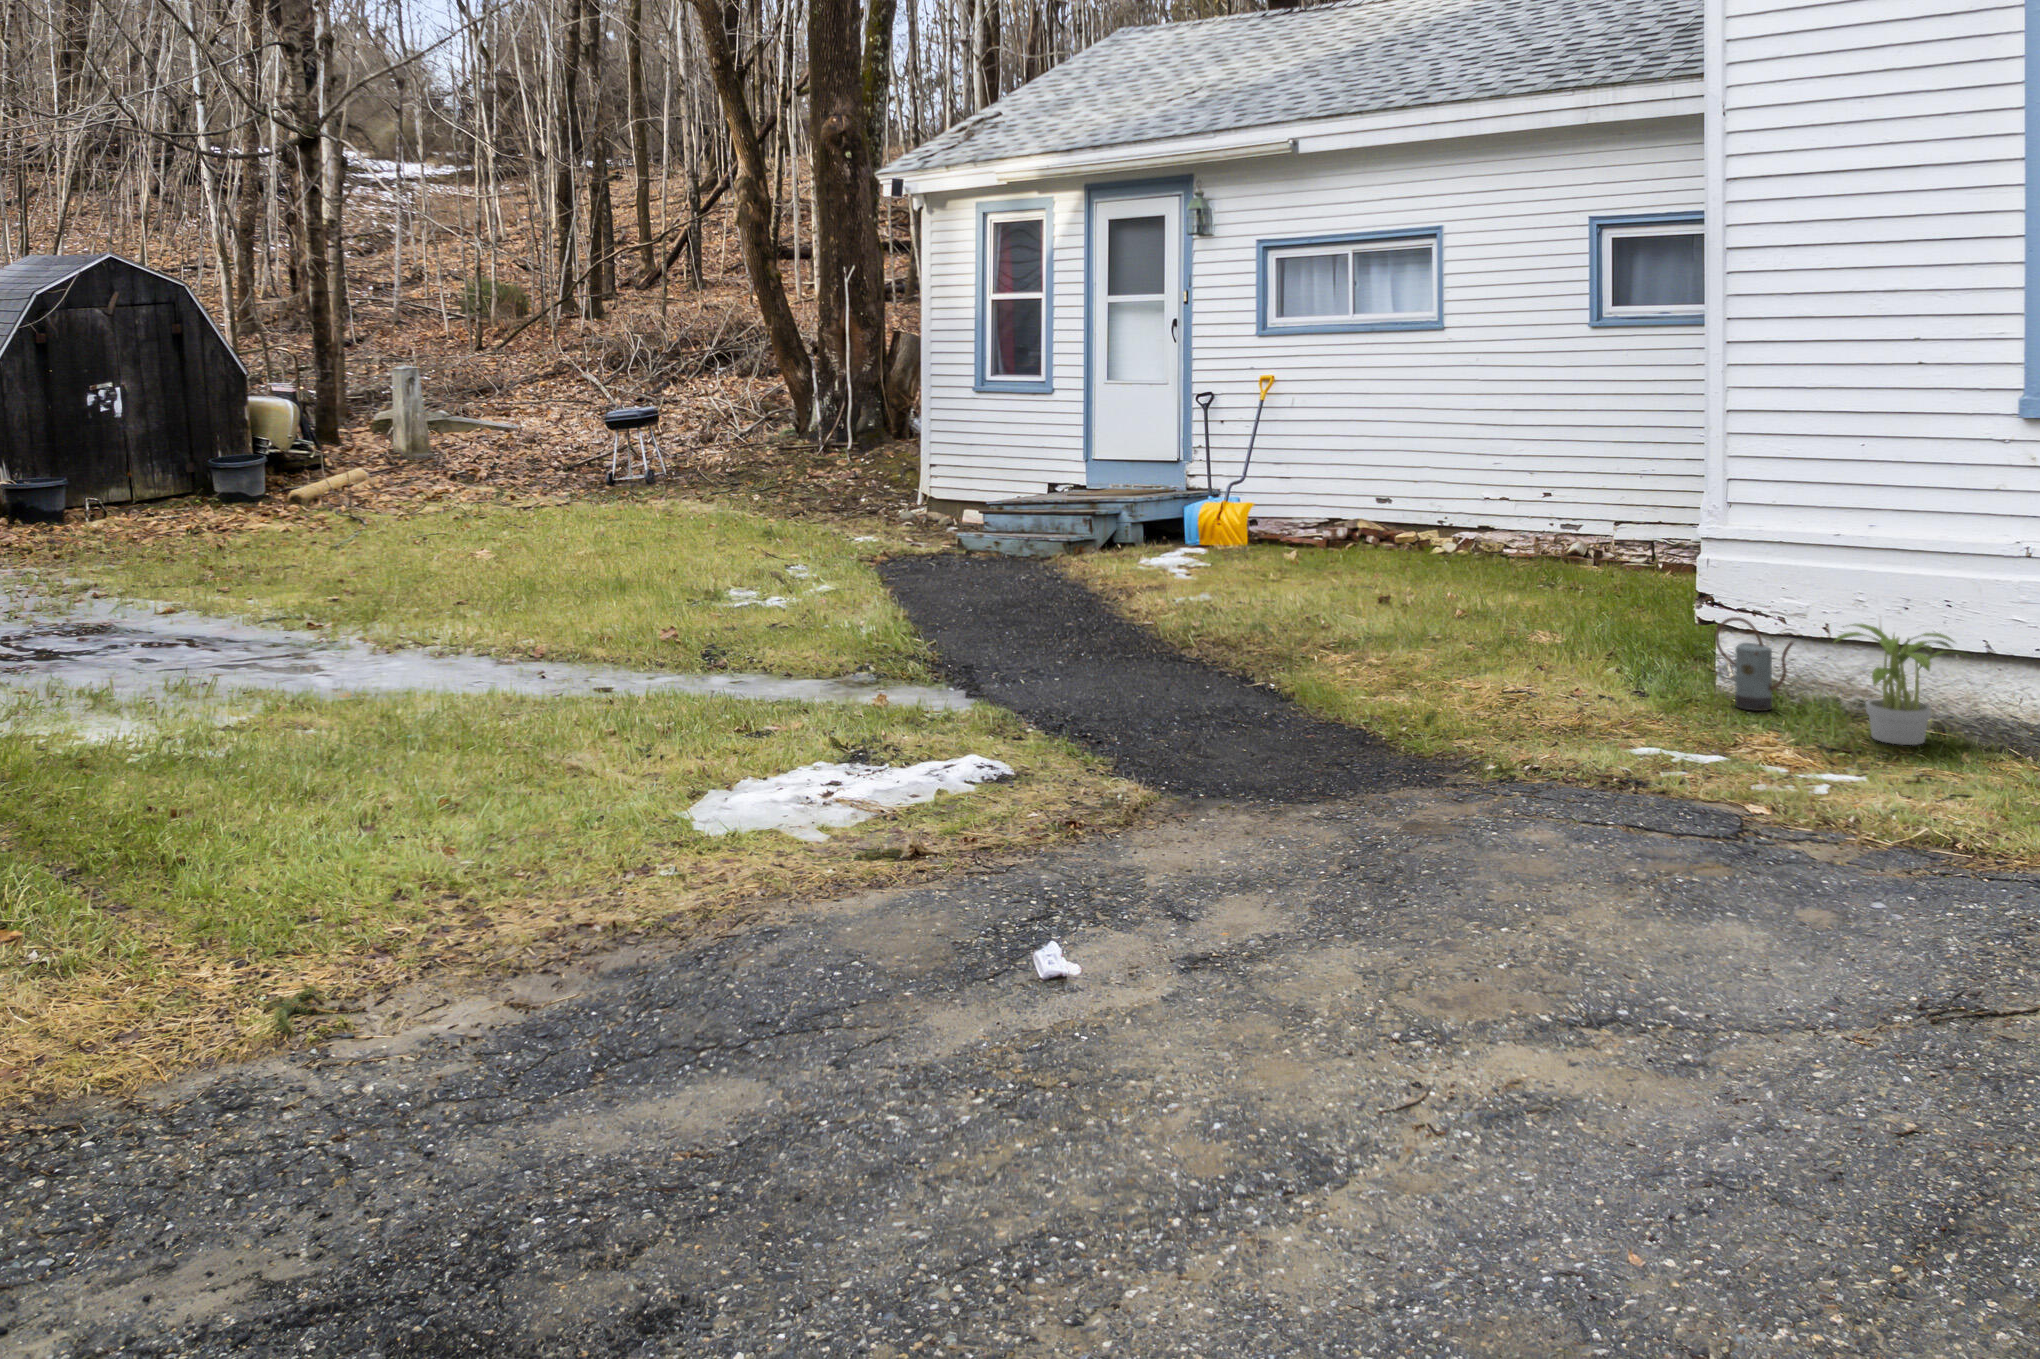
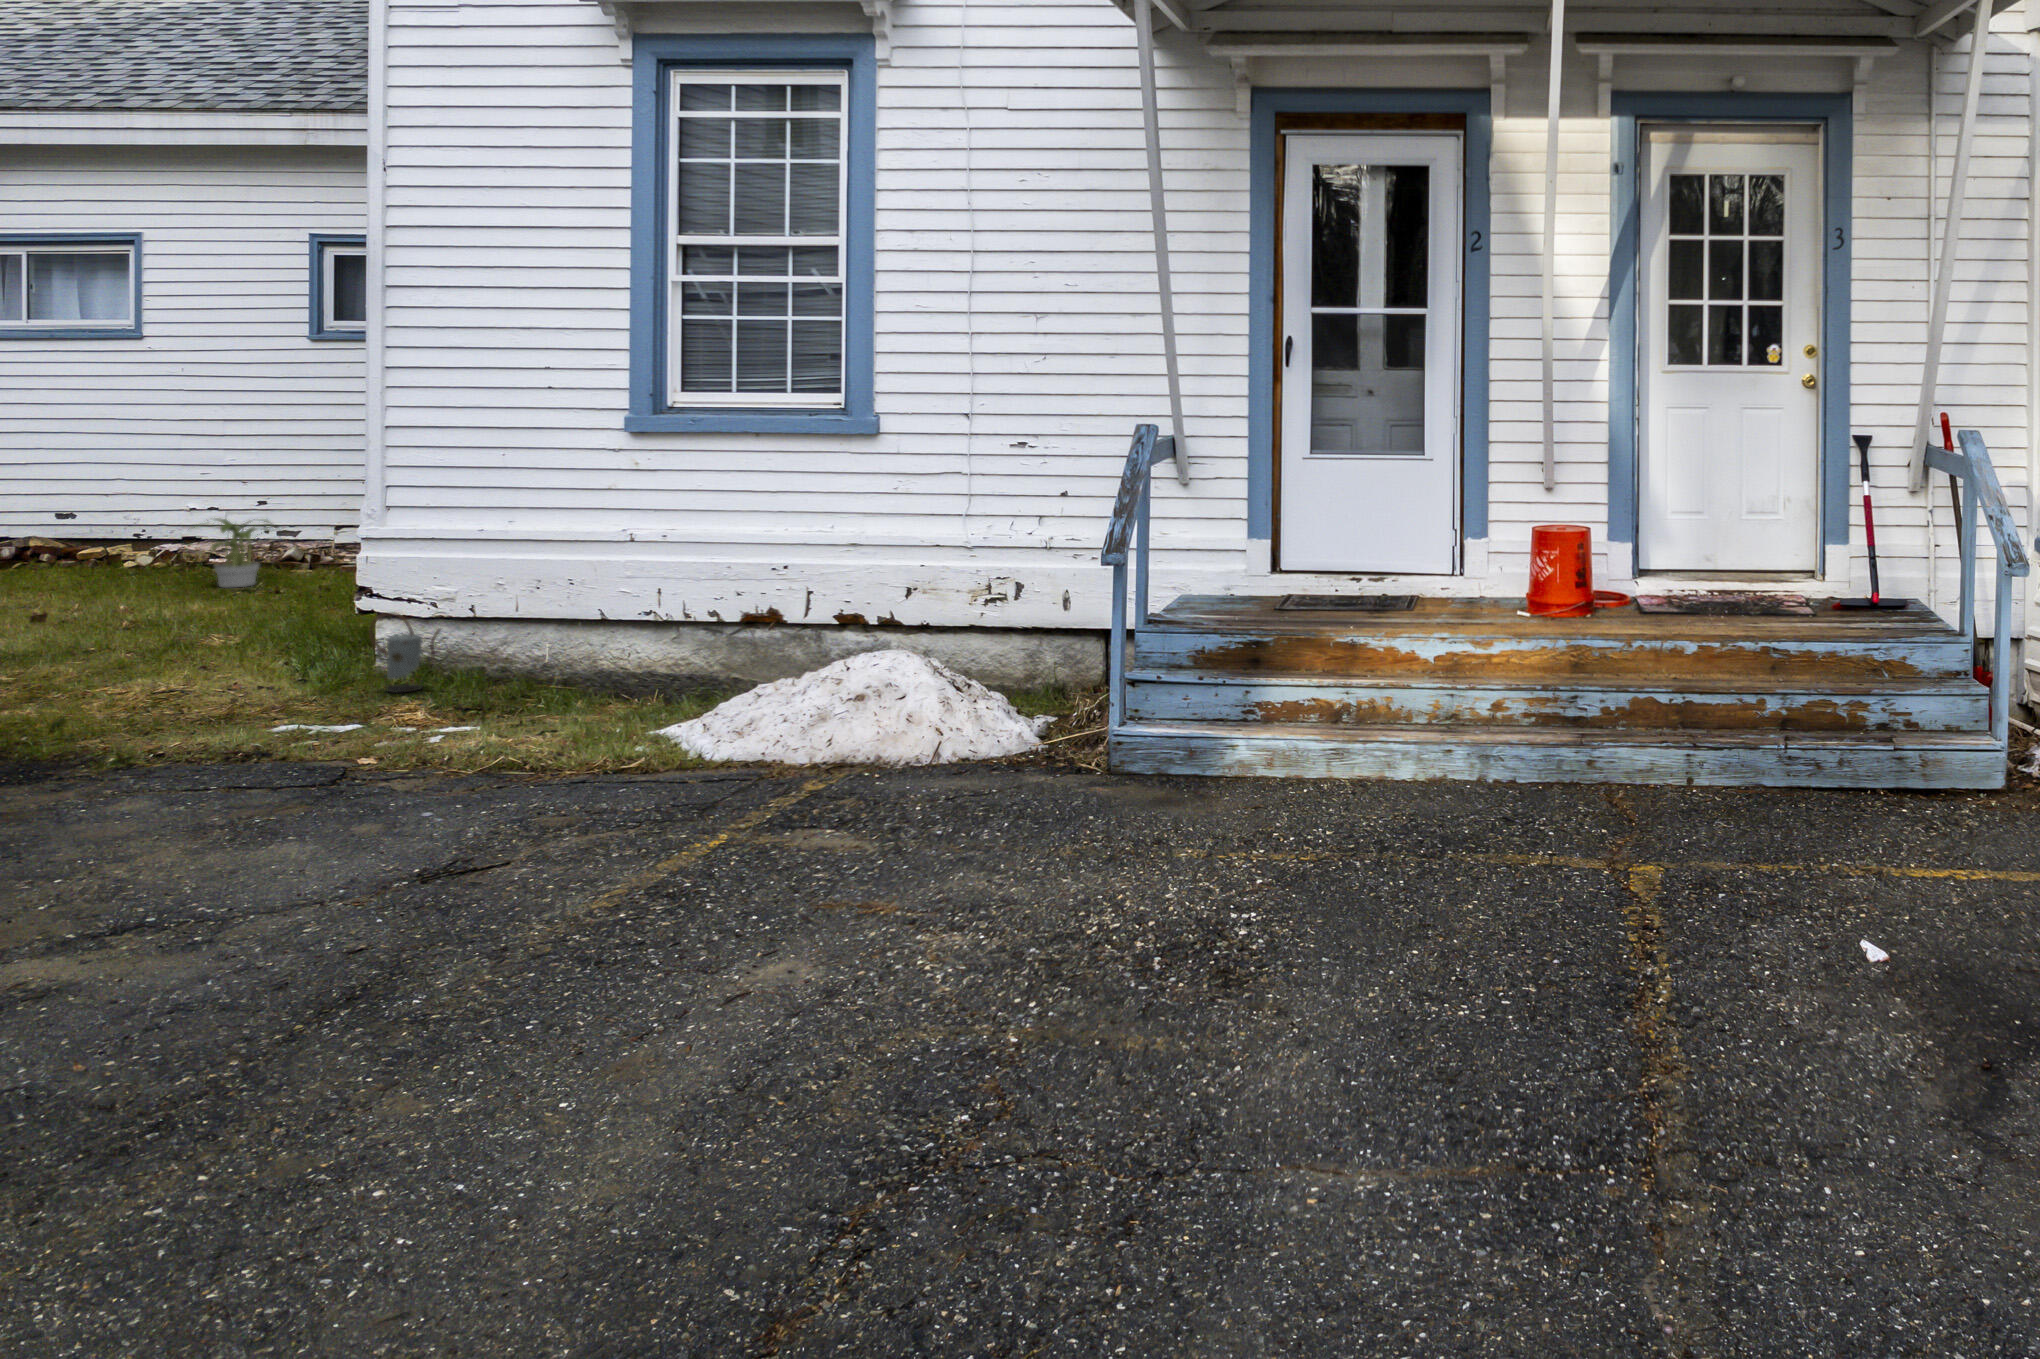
potted plant: present [1834,624,1969,745] -> present [194,518,272,588]

